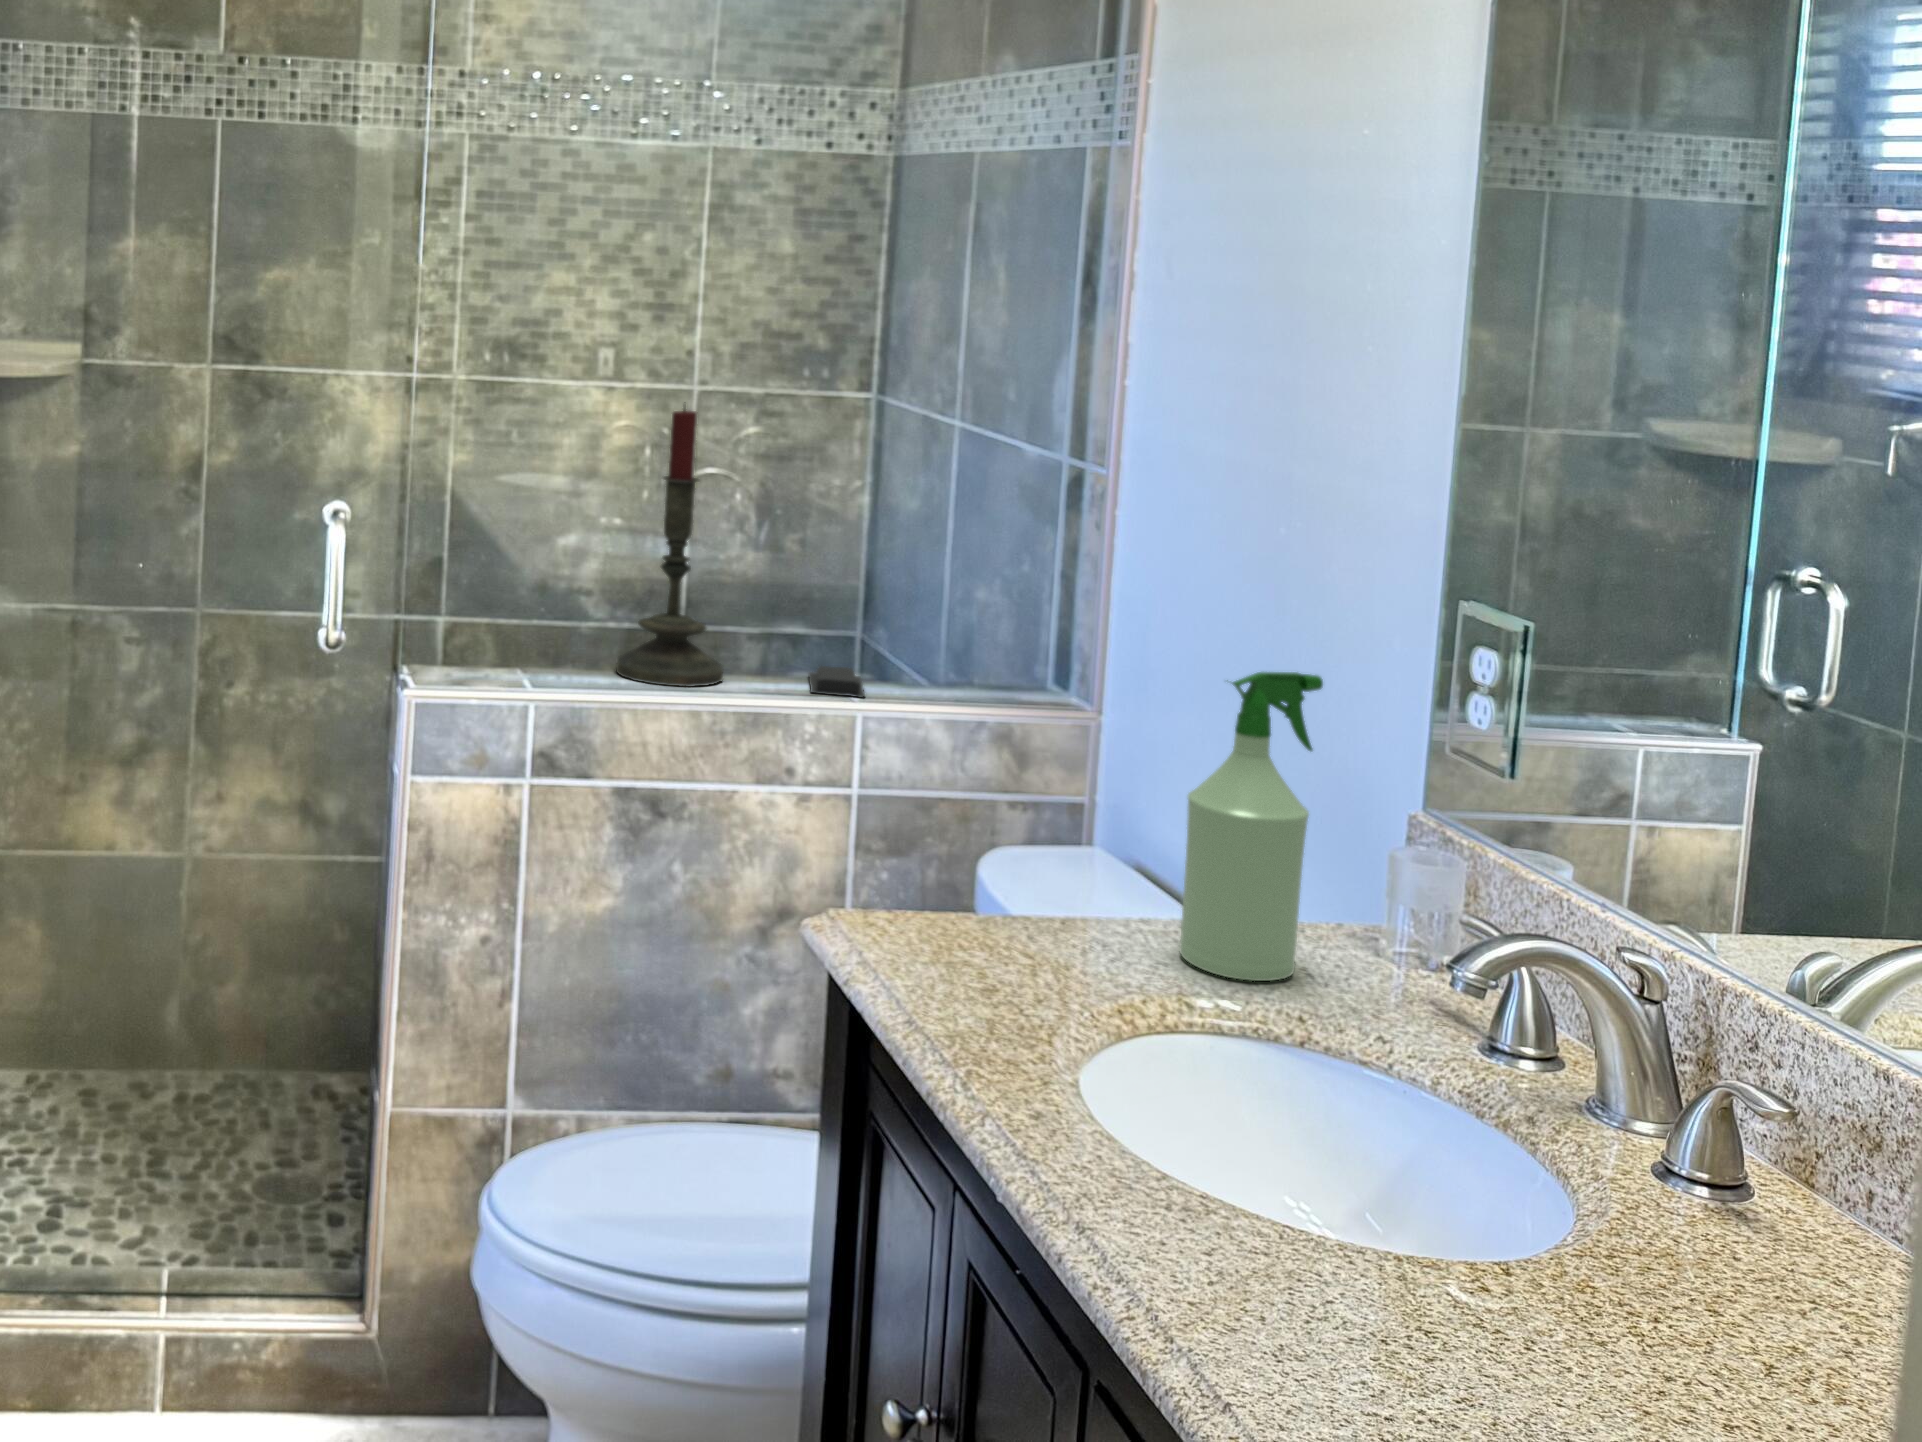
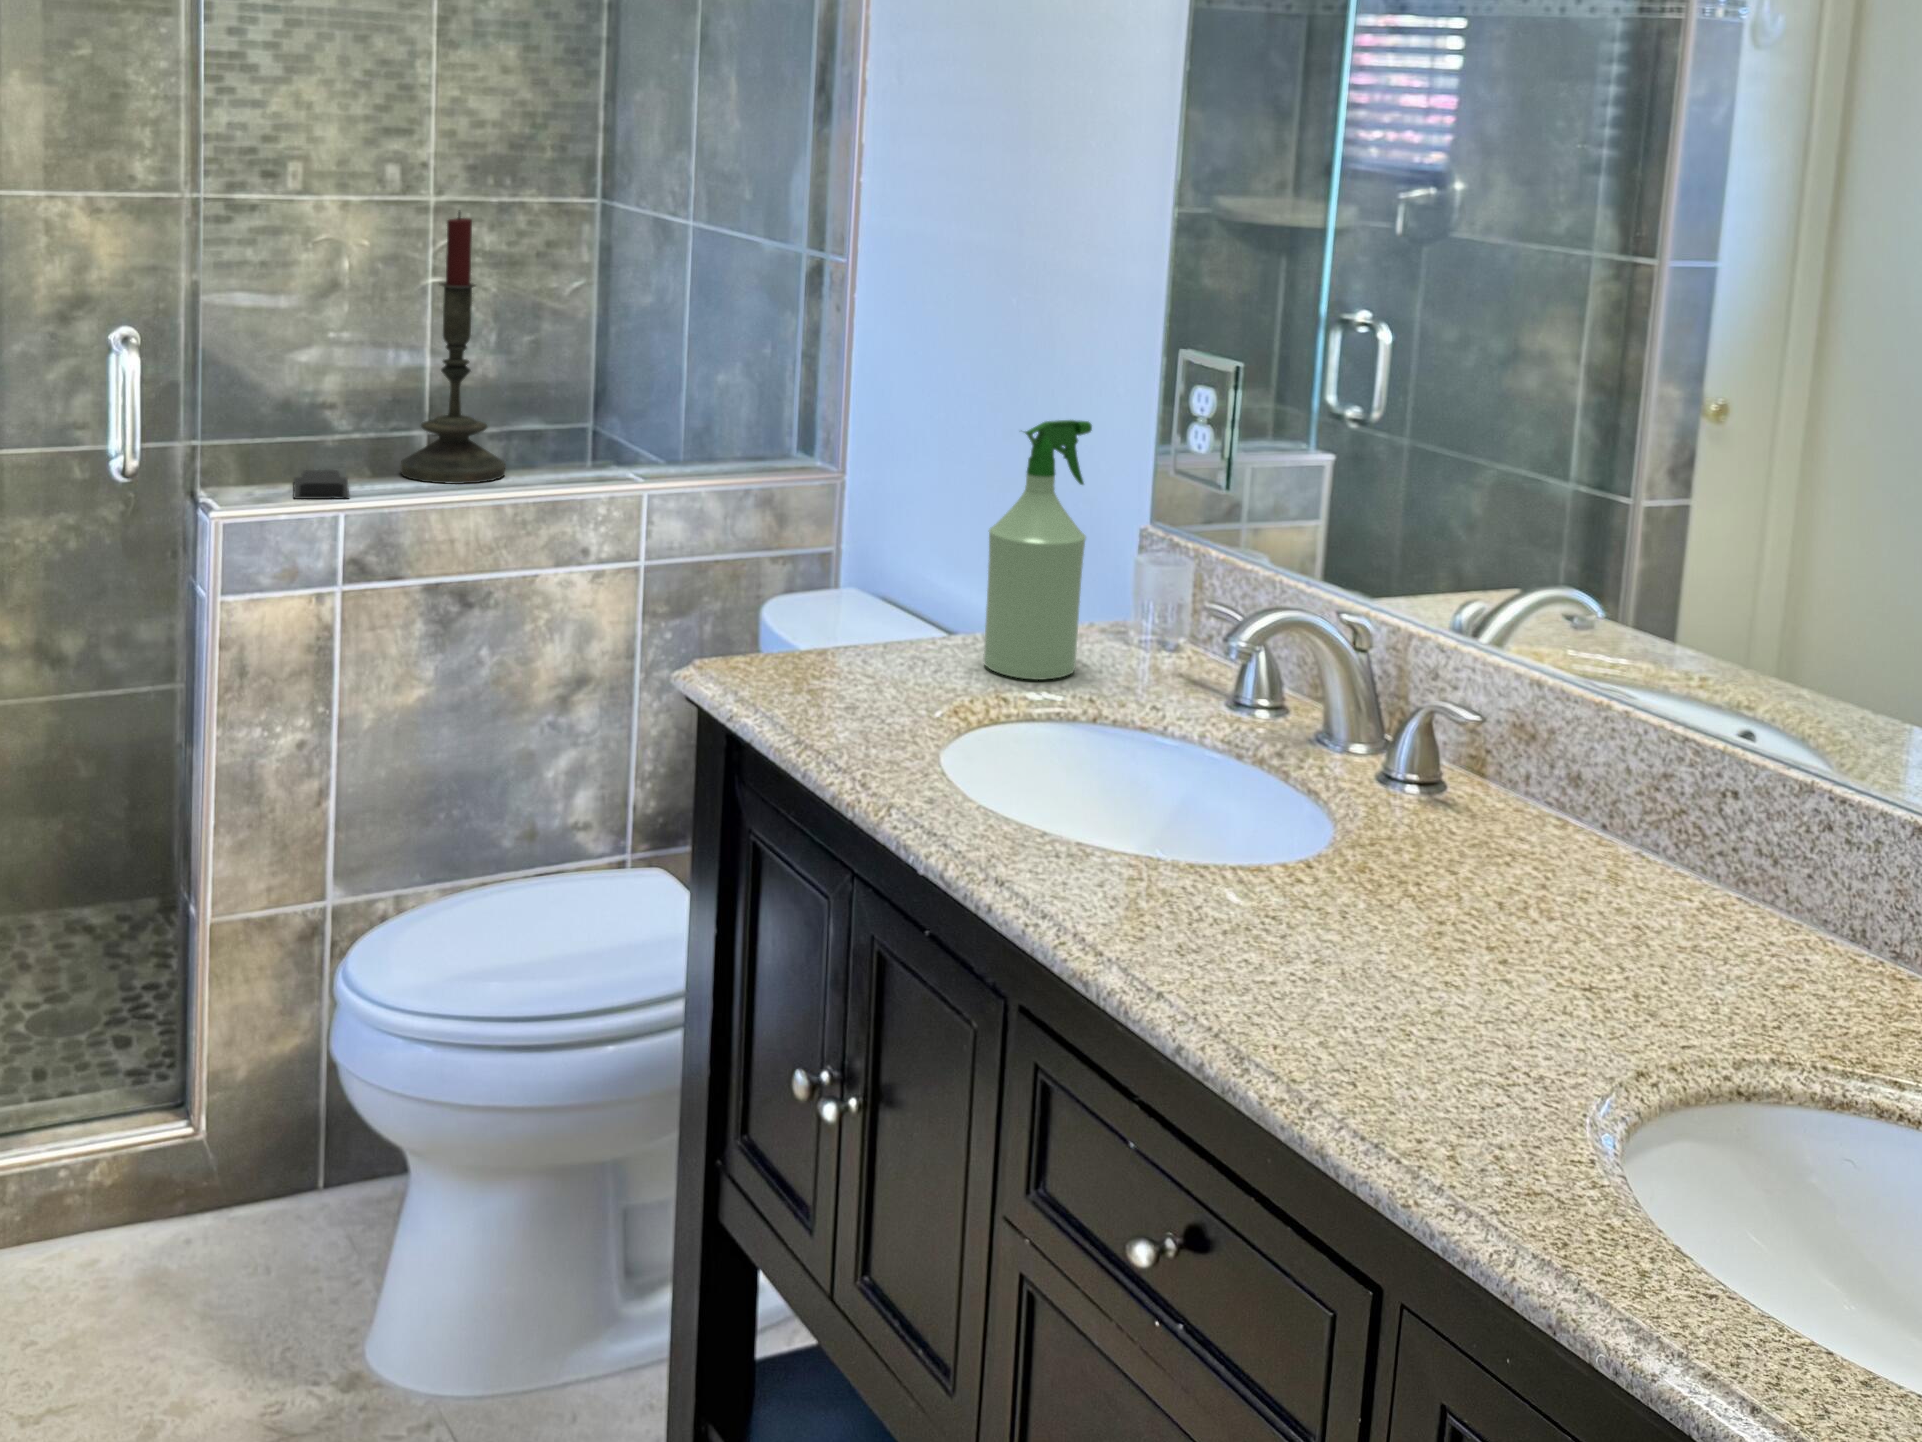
soap bar: present [809,666,865,697] -> present [294,470,349,499]

